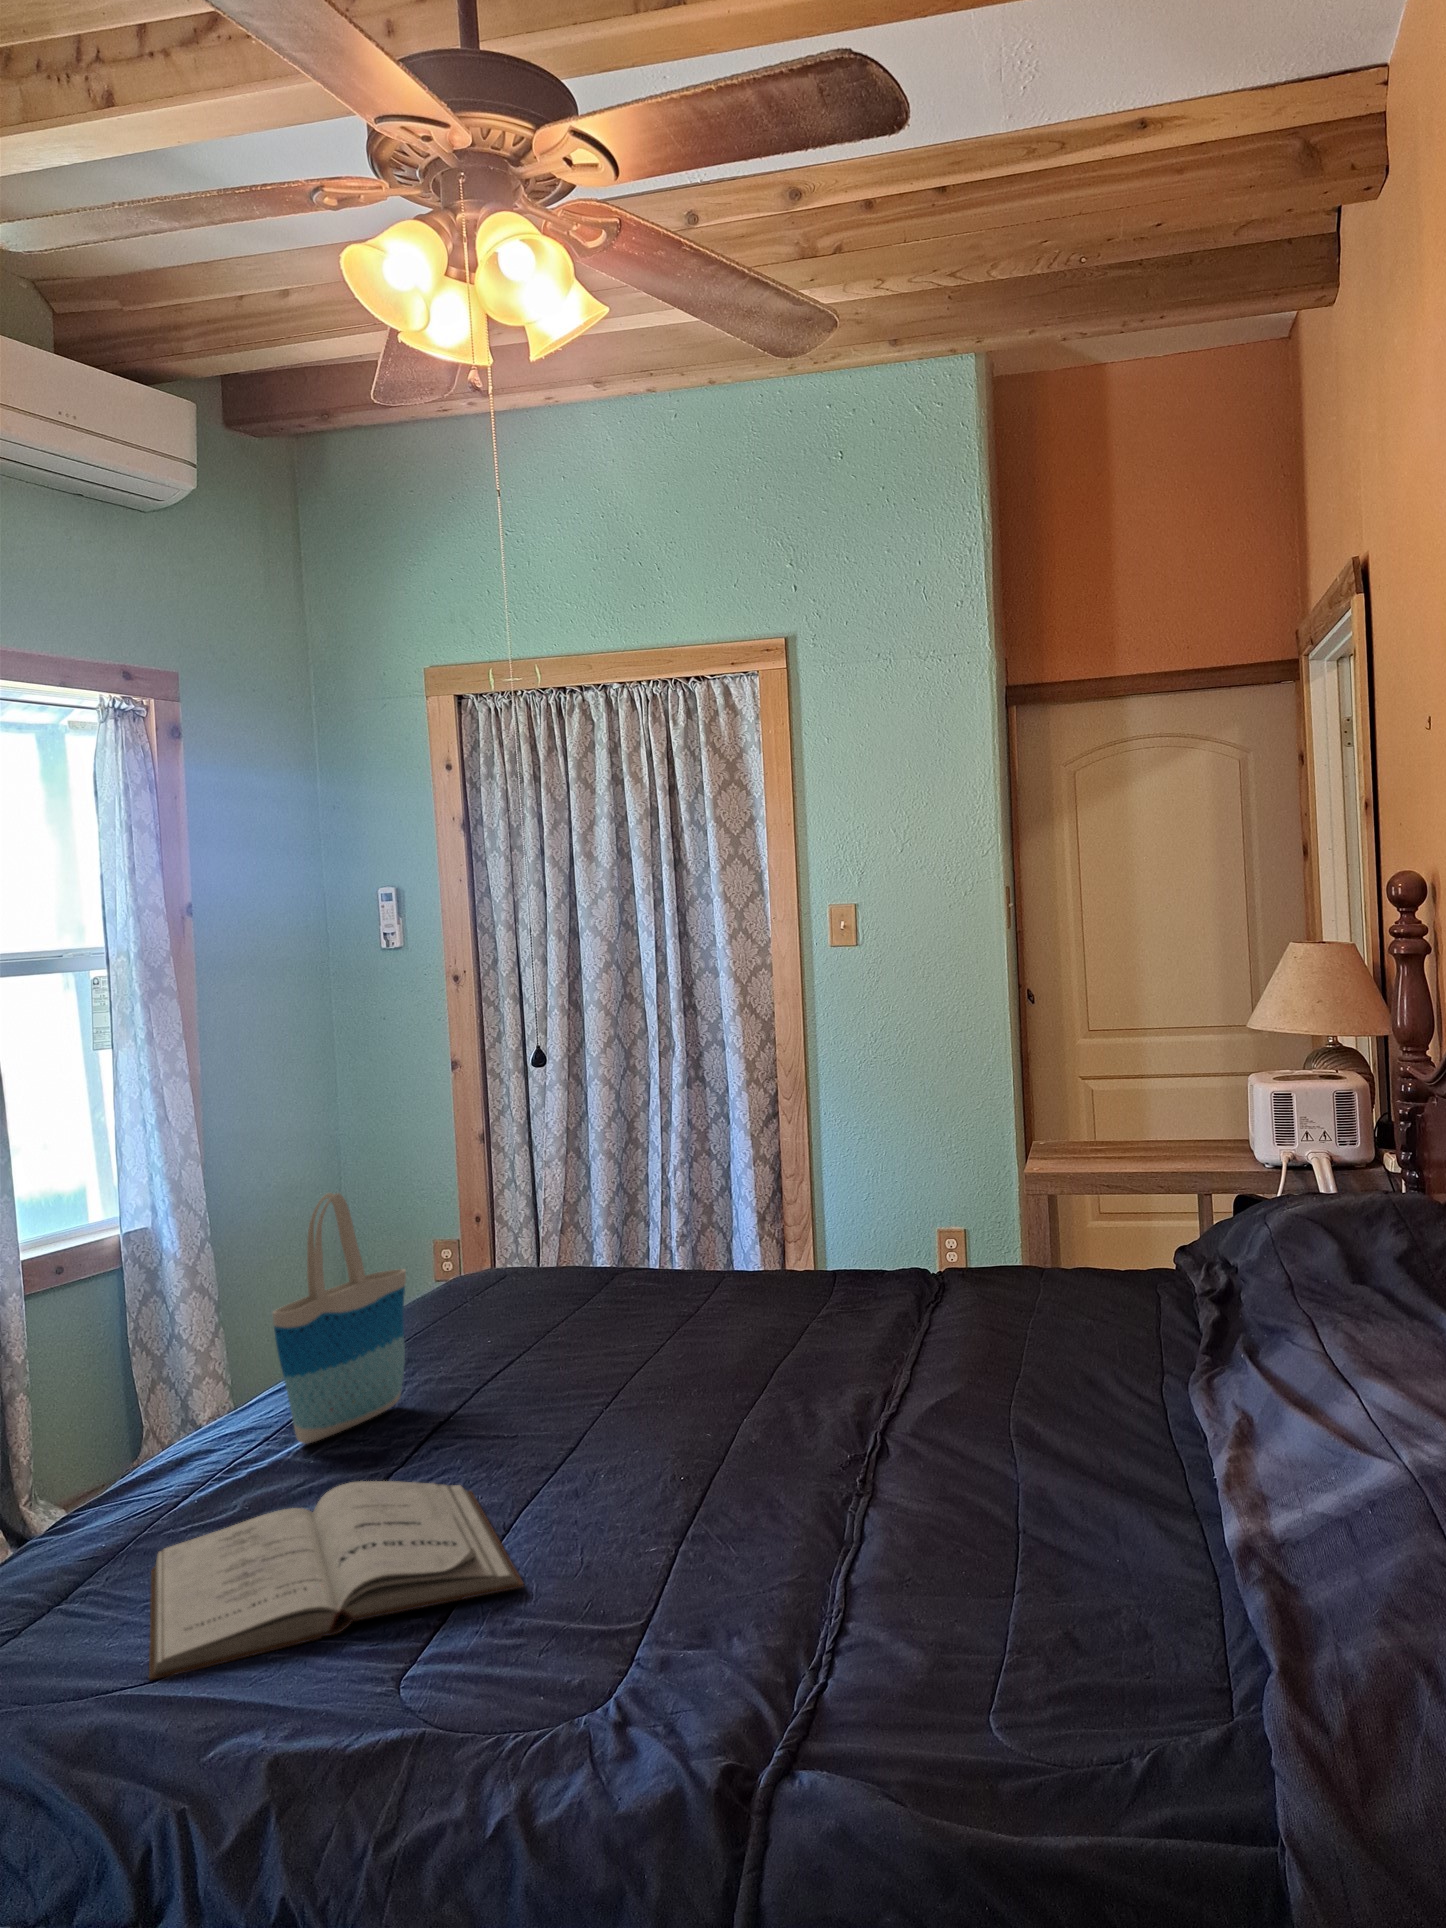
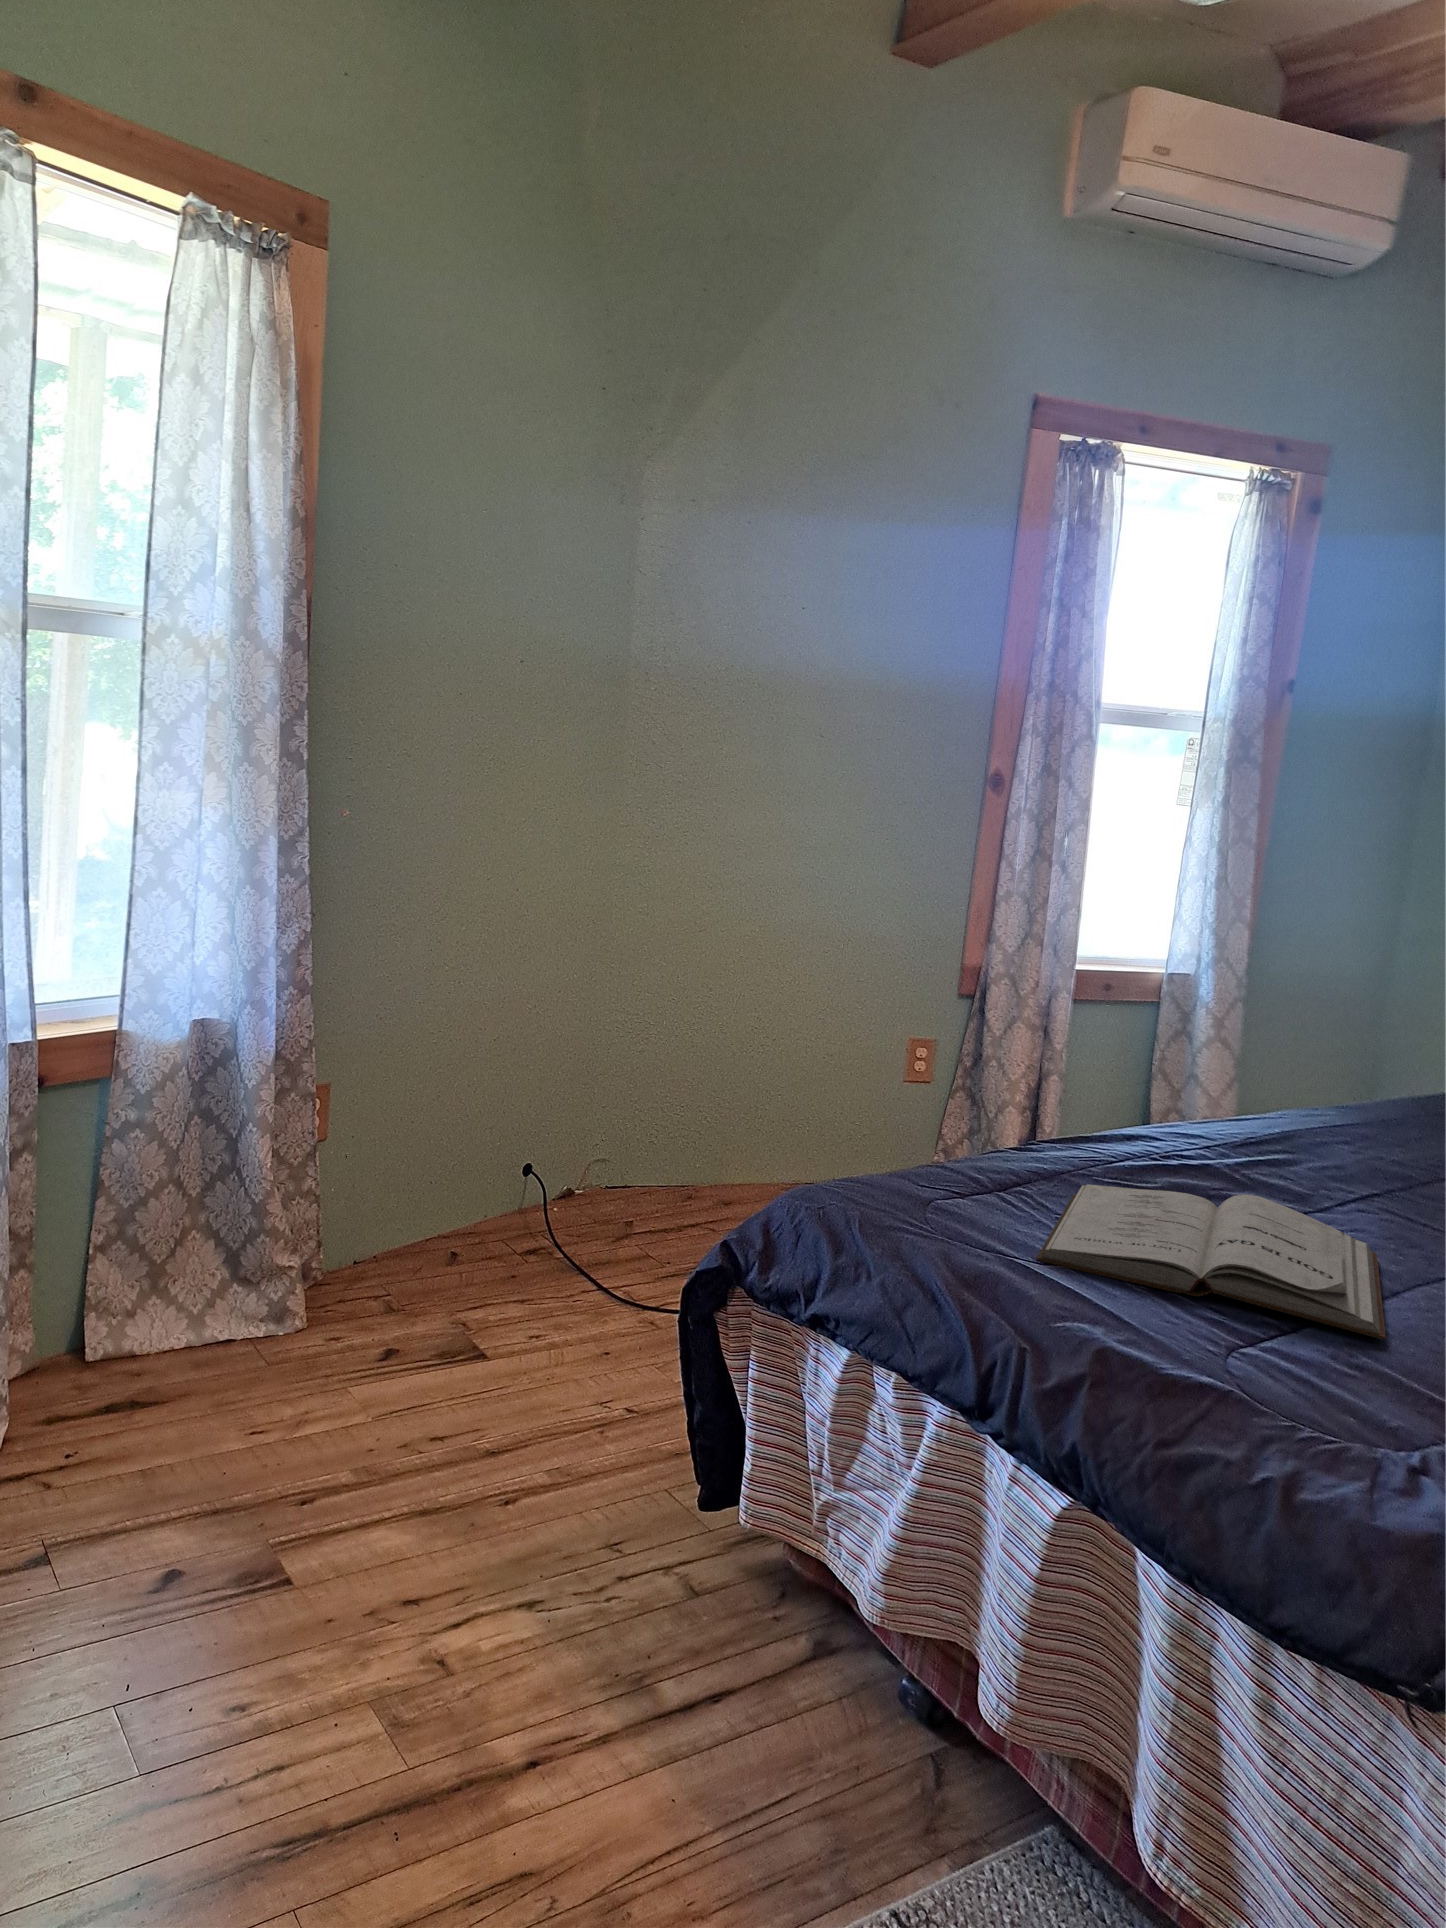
tote bag: present [273,1193,406,1444] -> none [1233,945,1383,1167]

